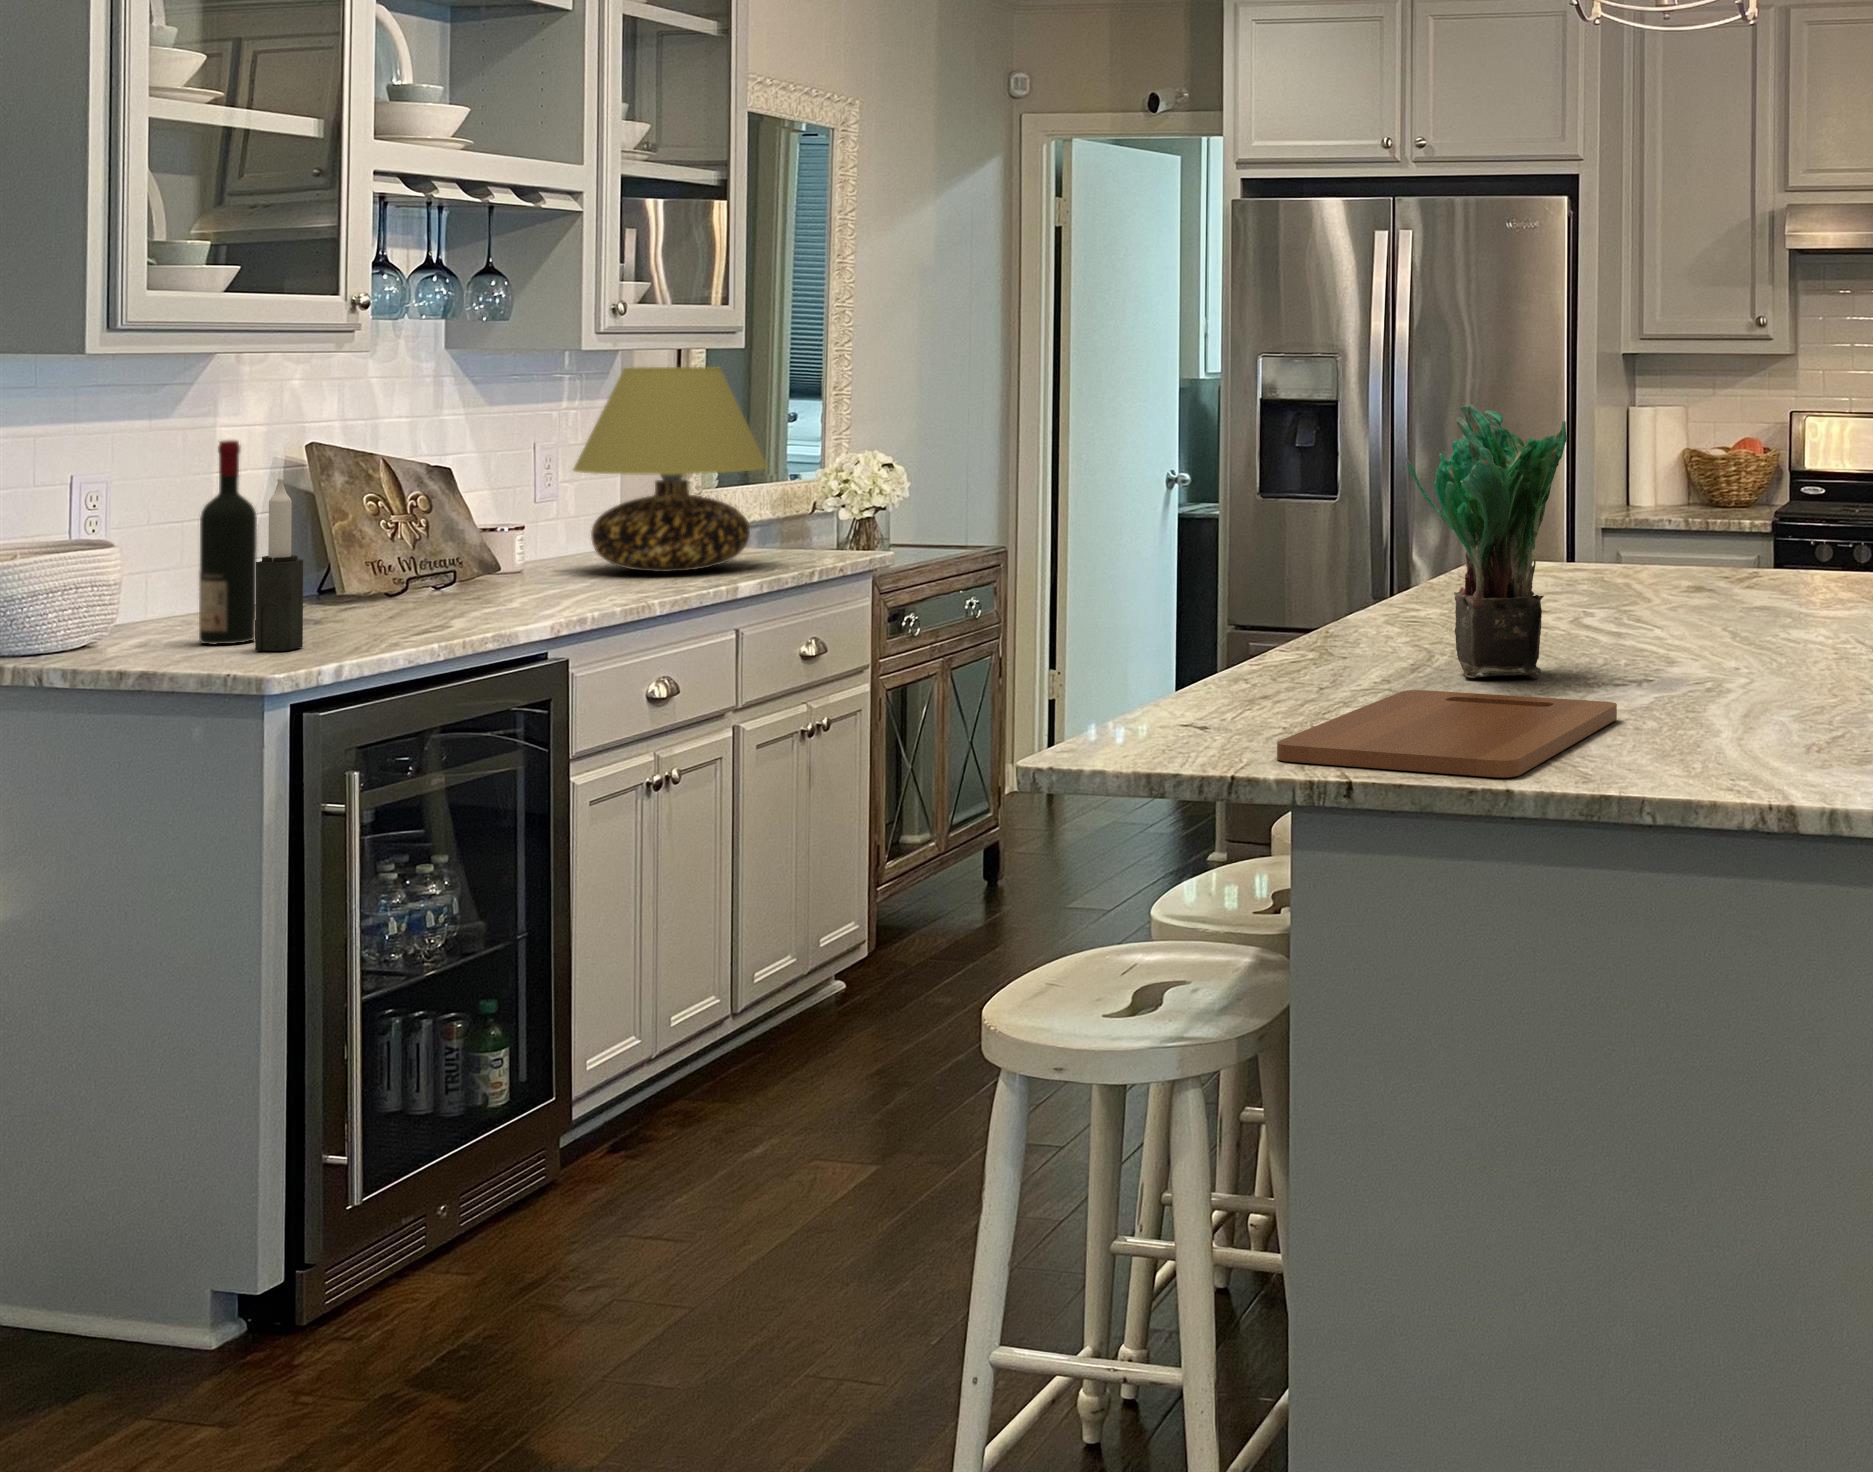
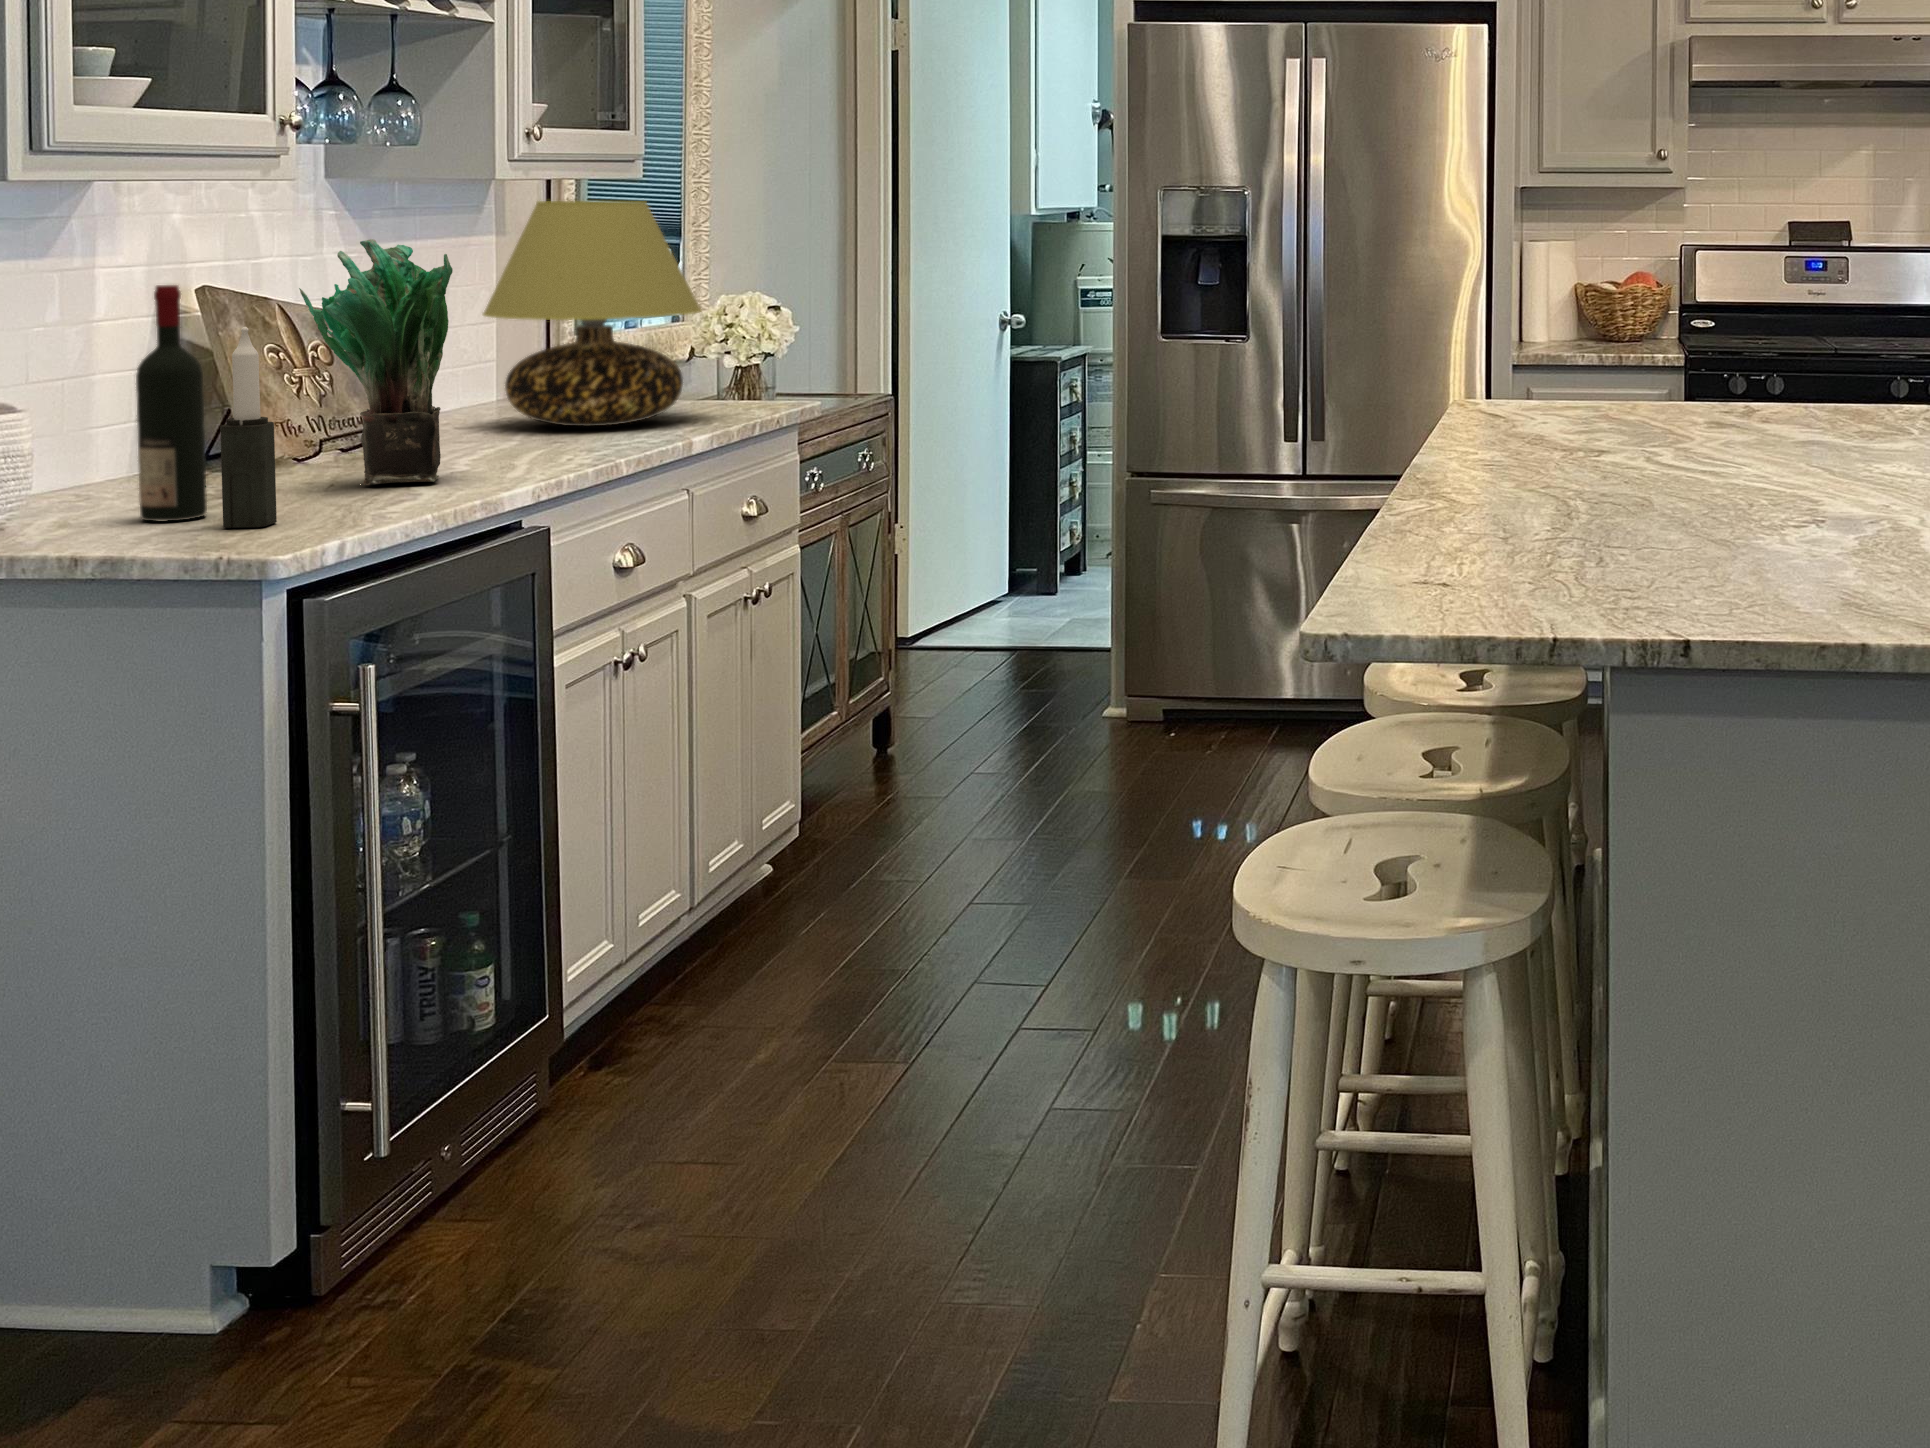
potted plant: present [1406,404,1567,678] -> present [299,239,453,485]
cutting board: present [1277,690,1617,777] -> none [1607,540,1891,635]

